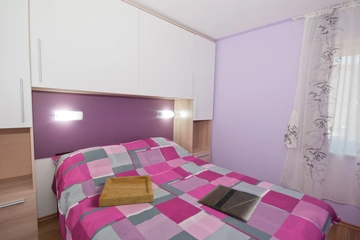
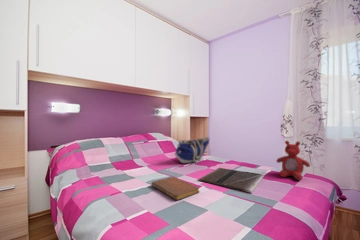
tote bag: none [176,150,211,176] -> present [175,137,209,163]
stuffed bear: none [275,165,307,206] -> present [277,141,310,180]
tray: present [99,175,153,207] -> none [93,161,151,186]
notebook: none [154,198,199,229] -> present [152,177,199,200]

